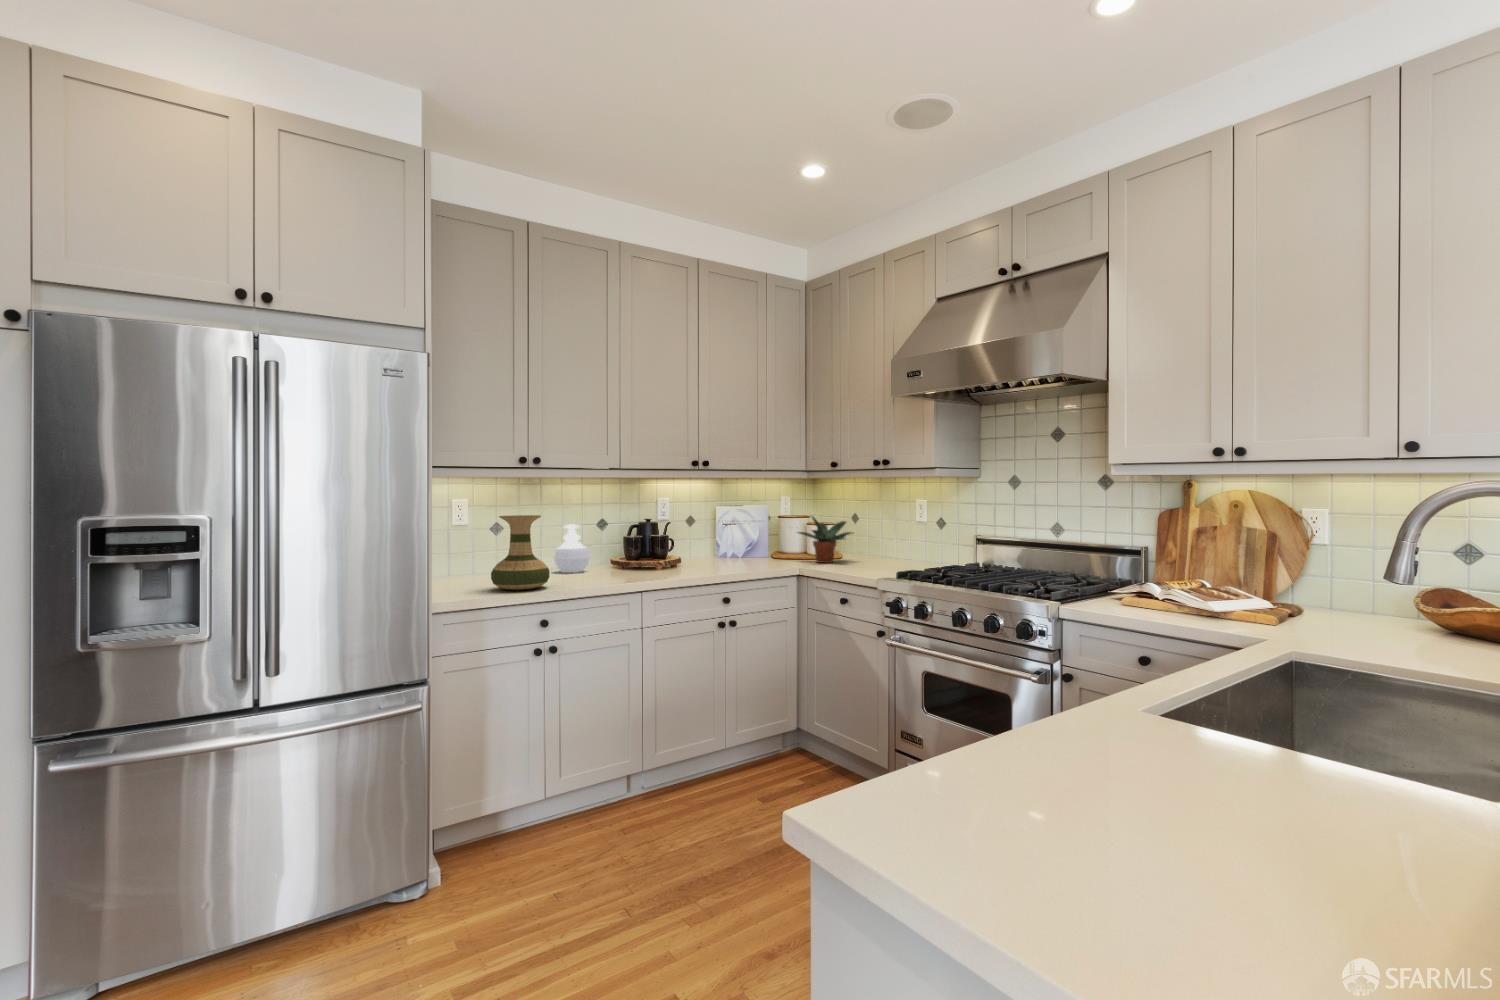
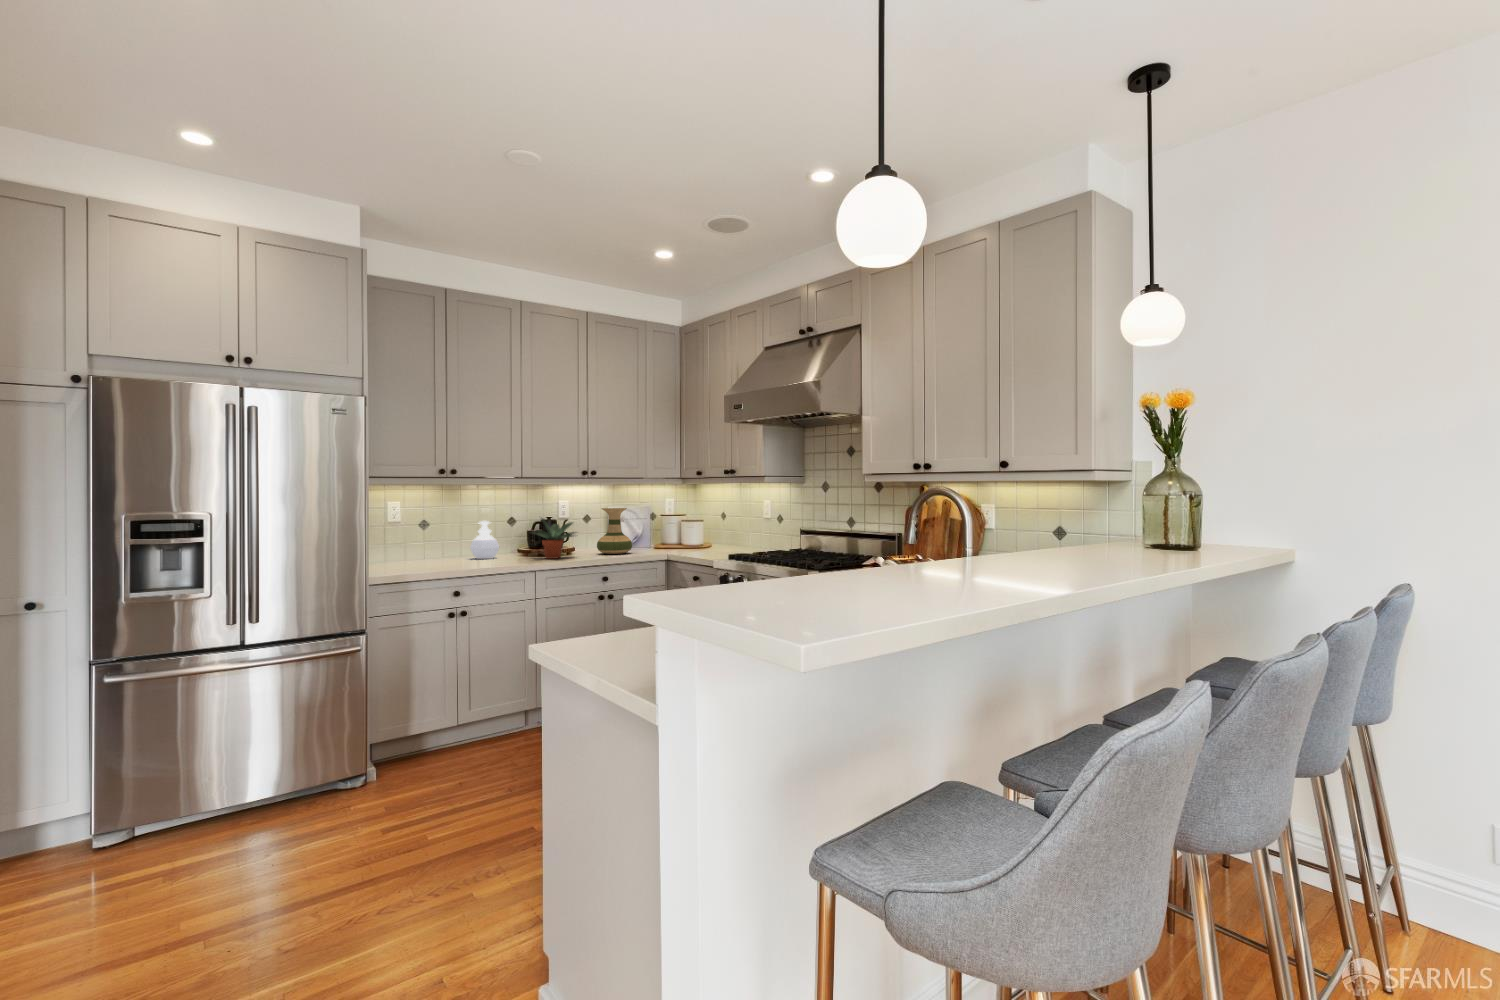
vase: present [491,515,549,590] -> present [597,508,632,554]
potted plant: present [798,516,853,563] -> present [532,518,575,559]

